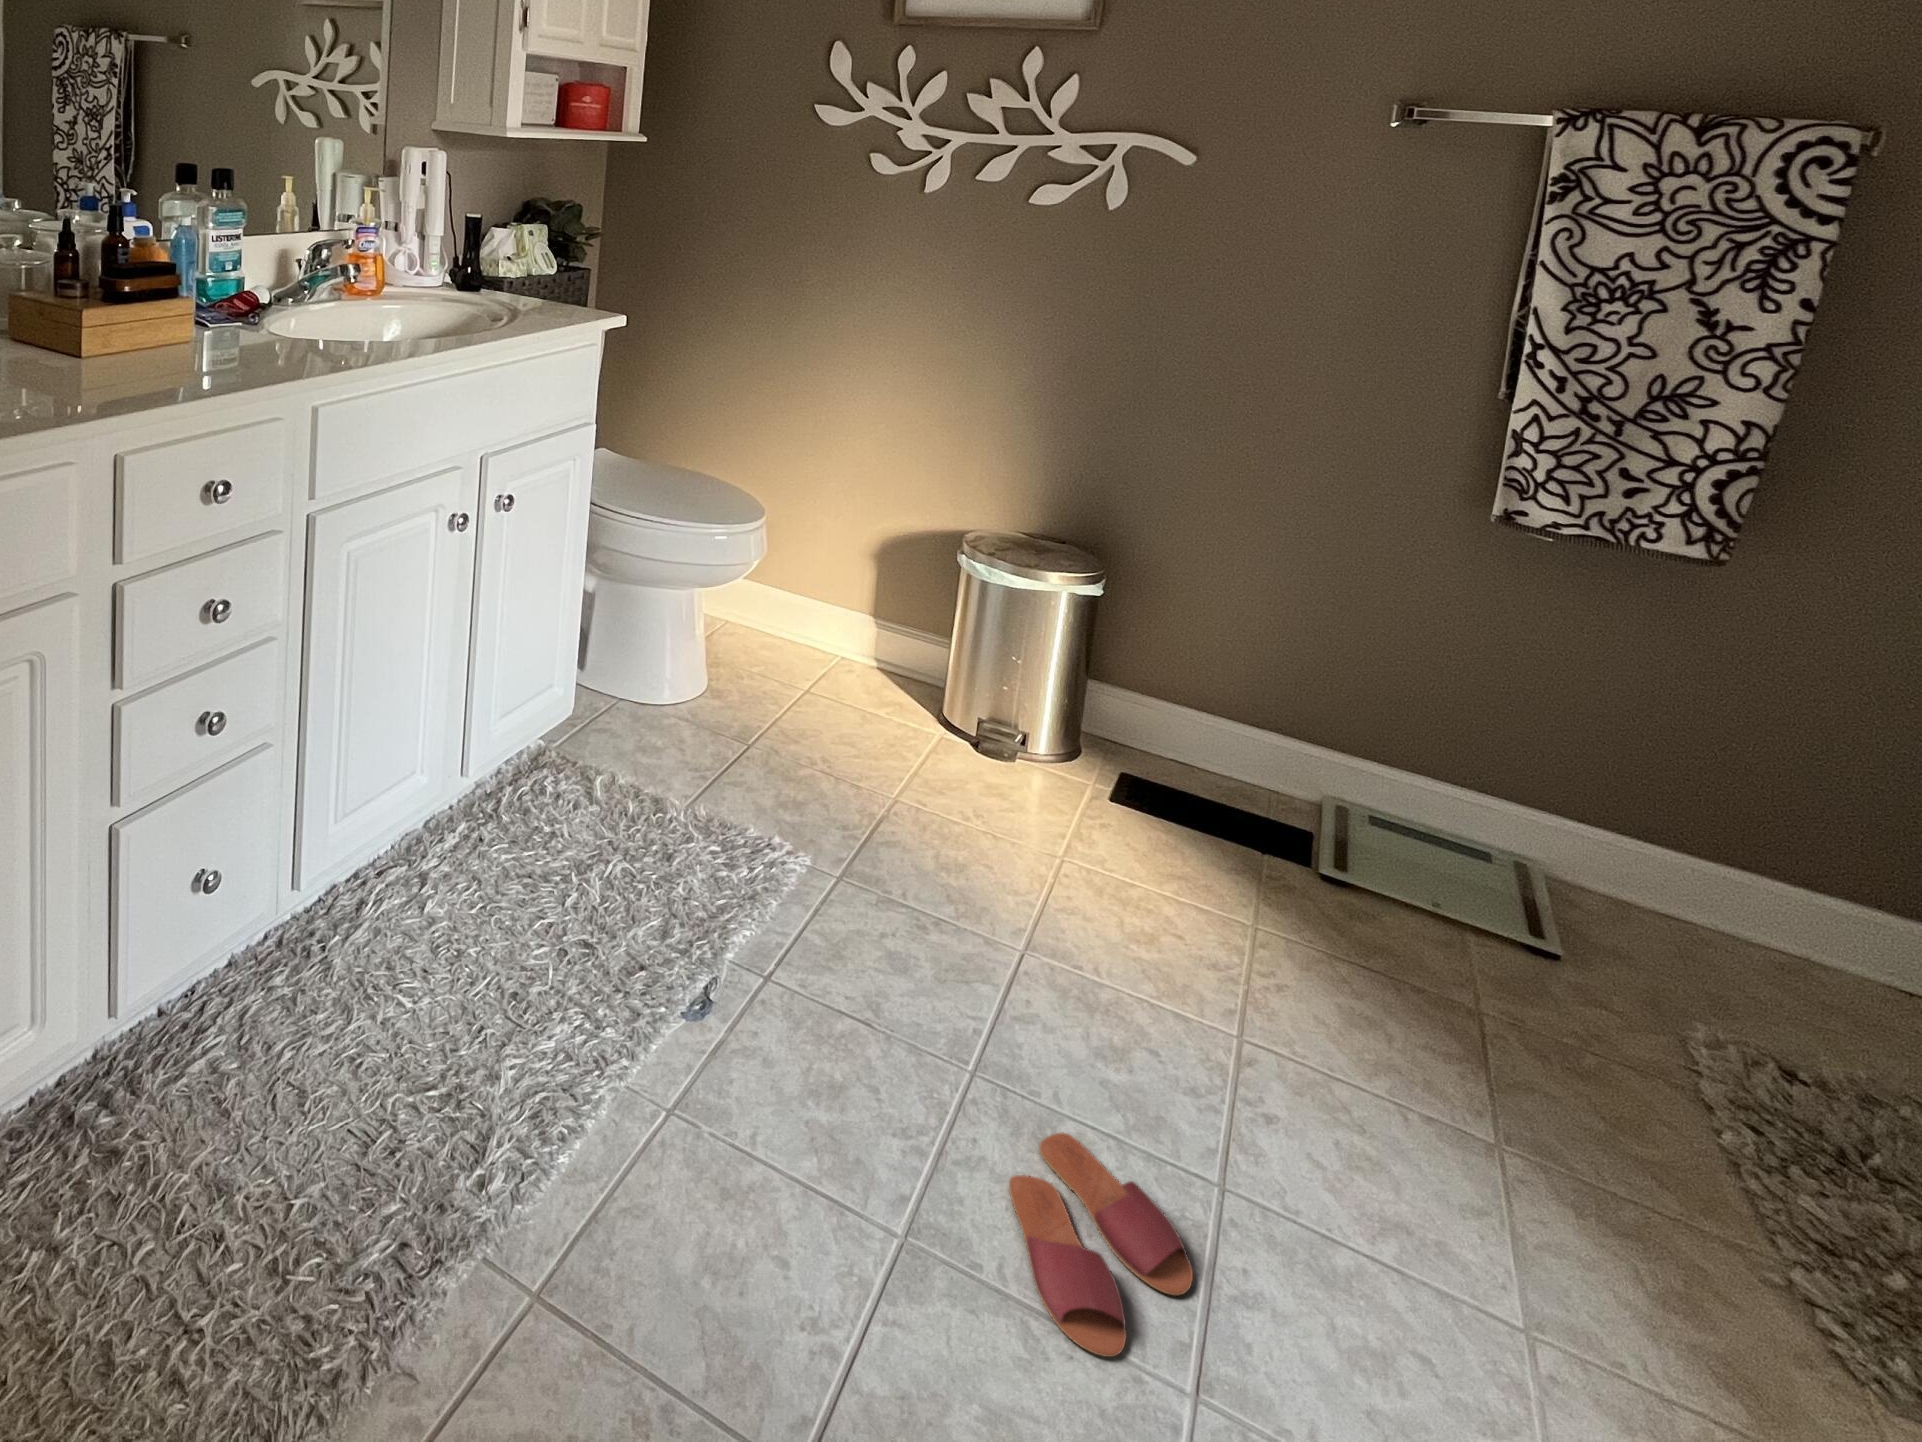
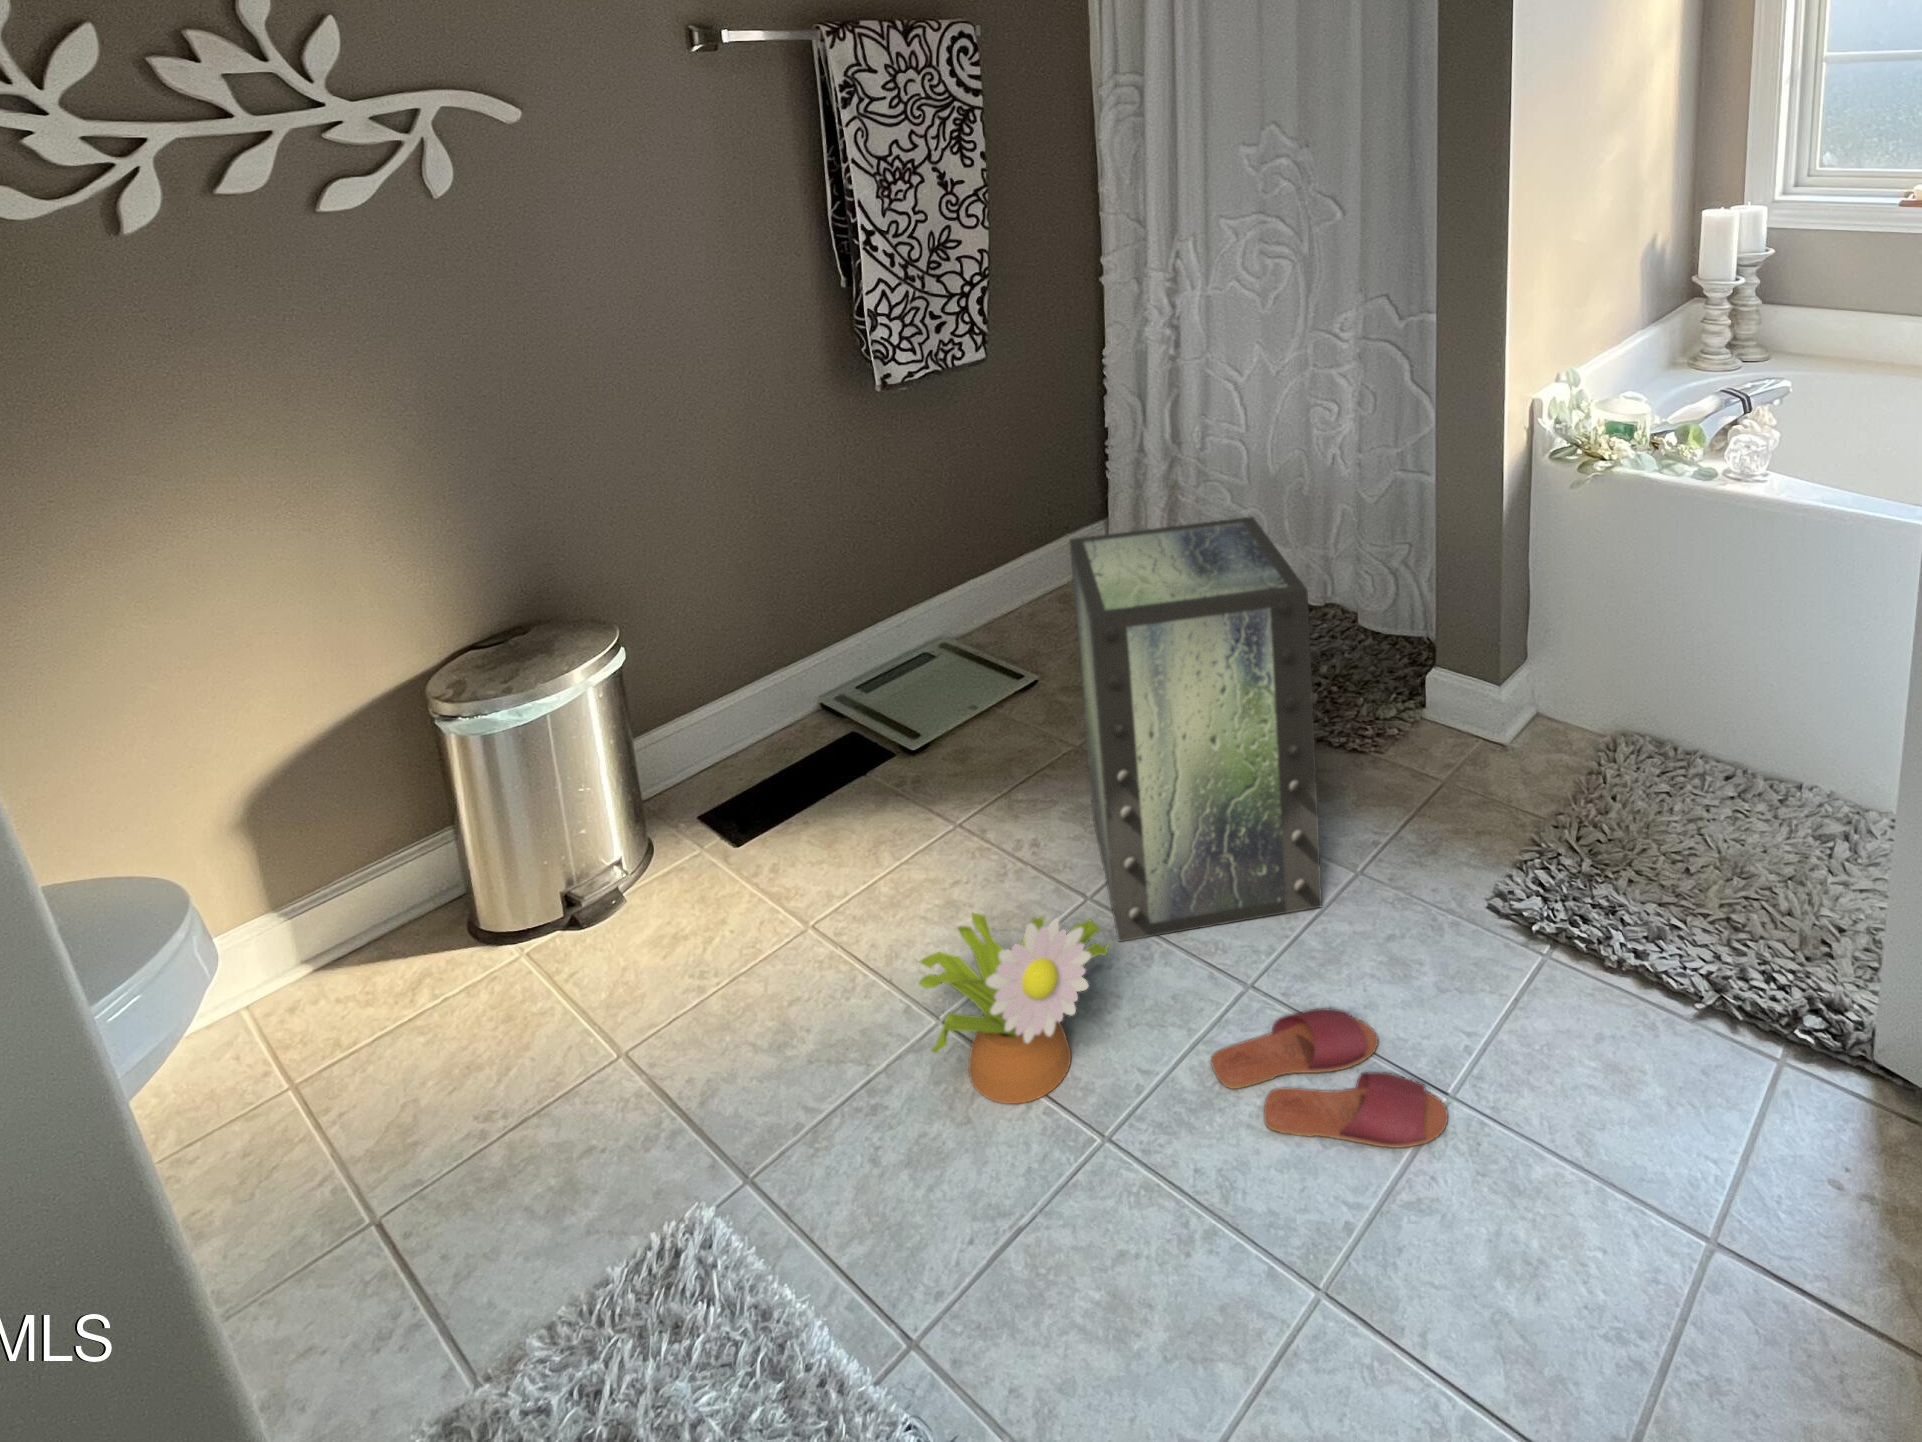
storage box: none [1171,710,1641,1256] -> present [1070,517,1322,942]
decorative plant: none [913,858,1106,1031] -> present [916,913,1109,1104]

